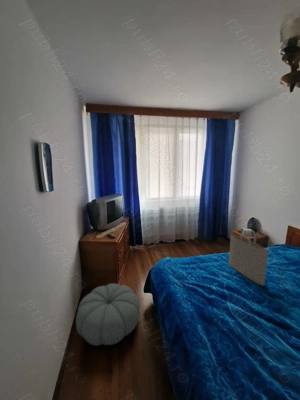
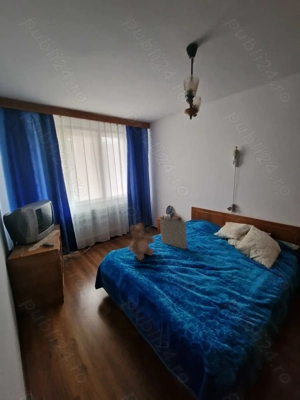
teddy bear: none [180,236,218,282] -> present [129,223,154,260]
pouf: present [76,284,140,345] -> none [23,289,95,357]

